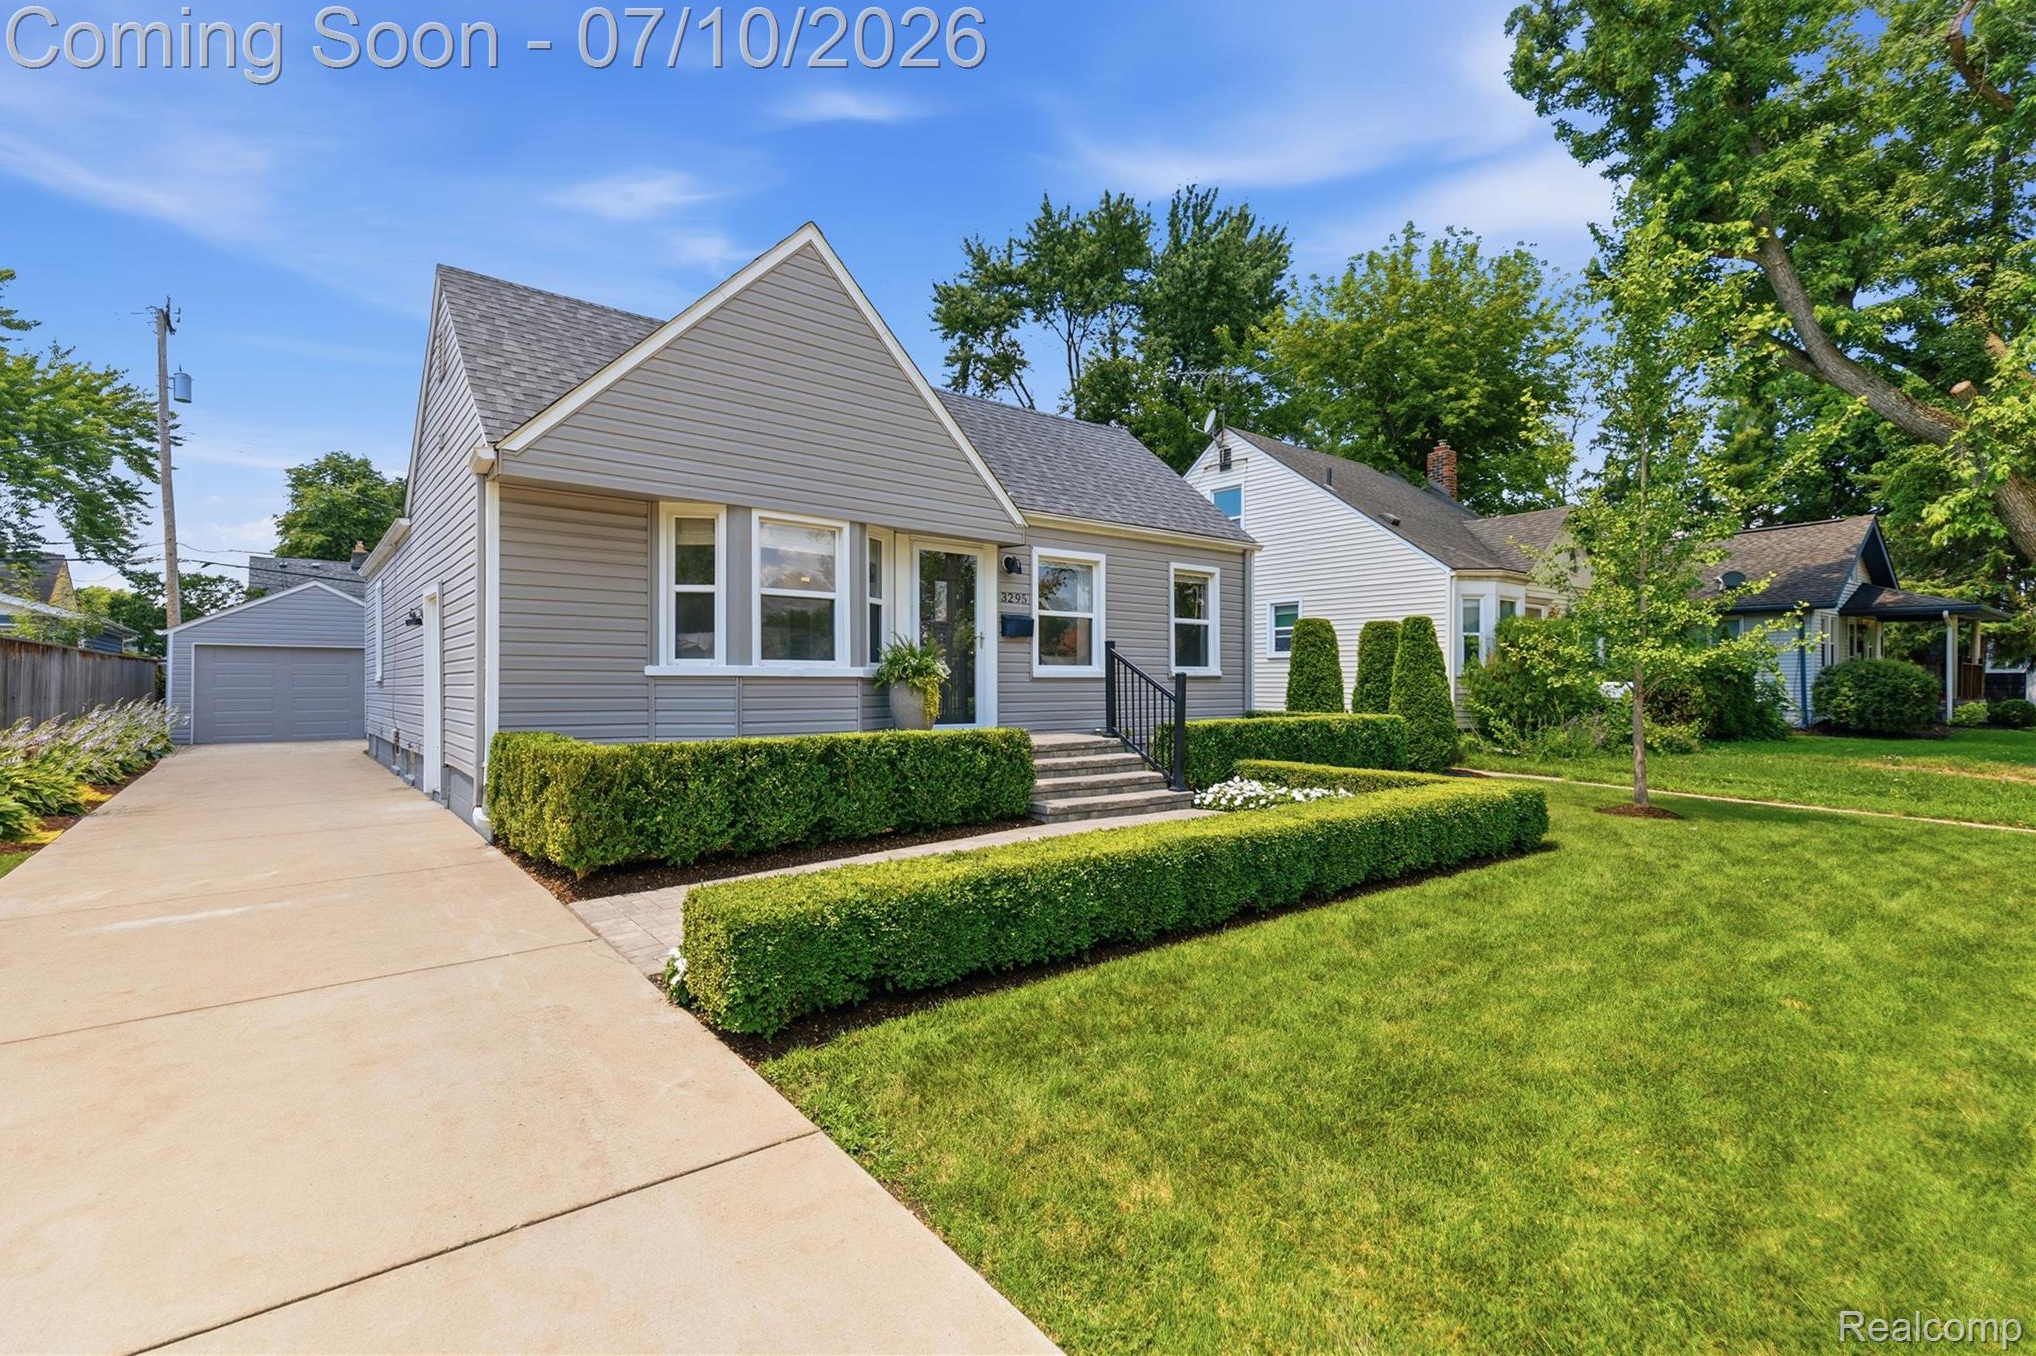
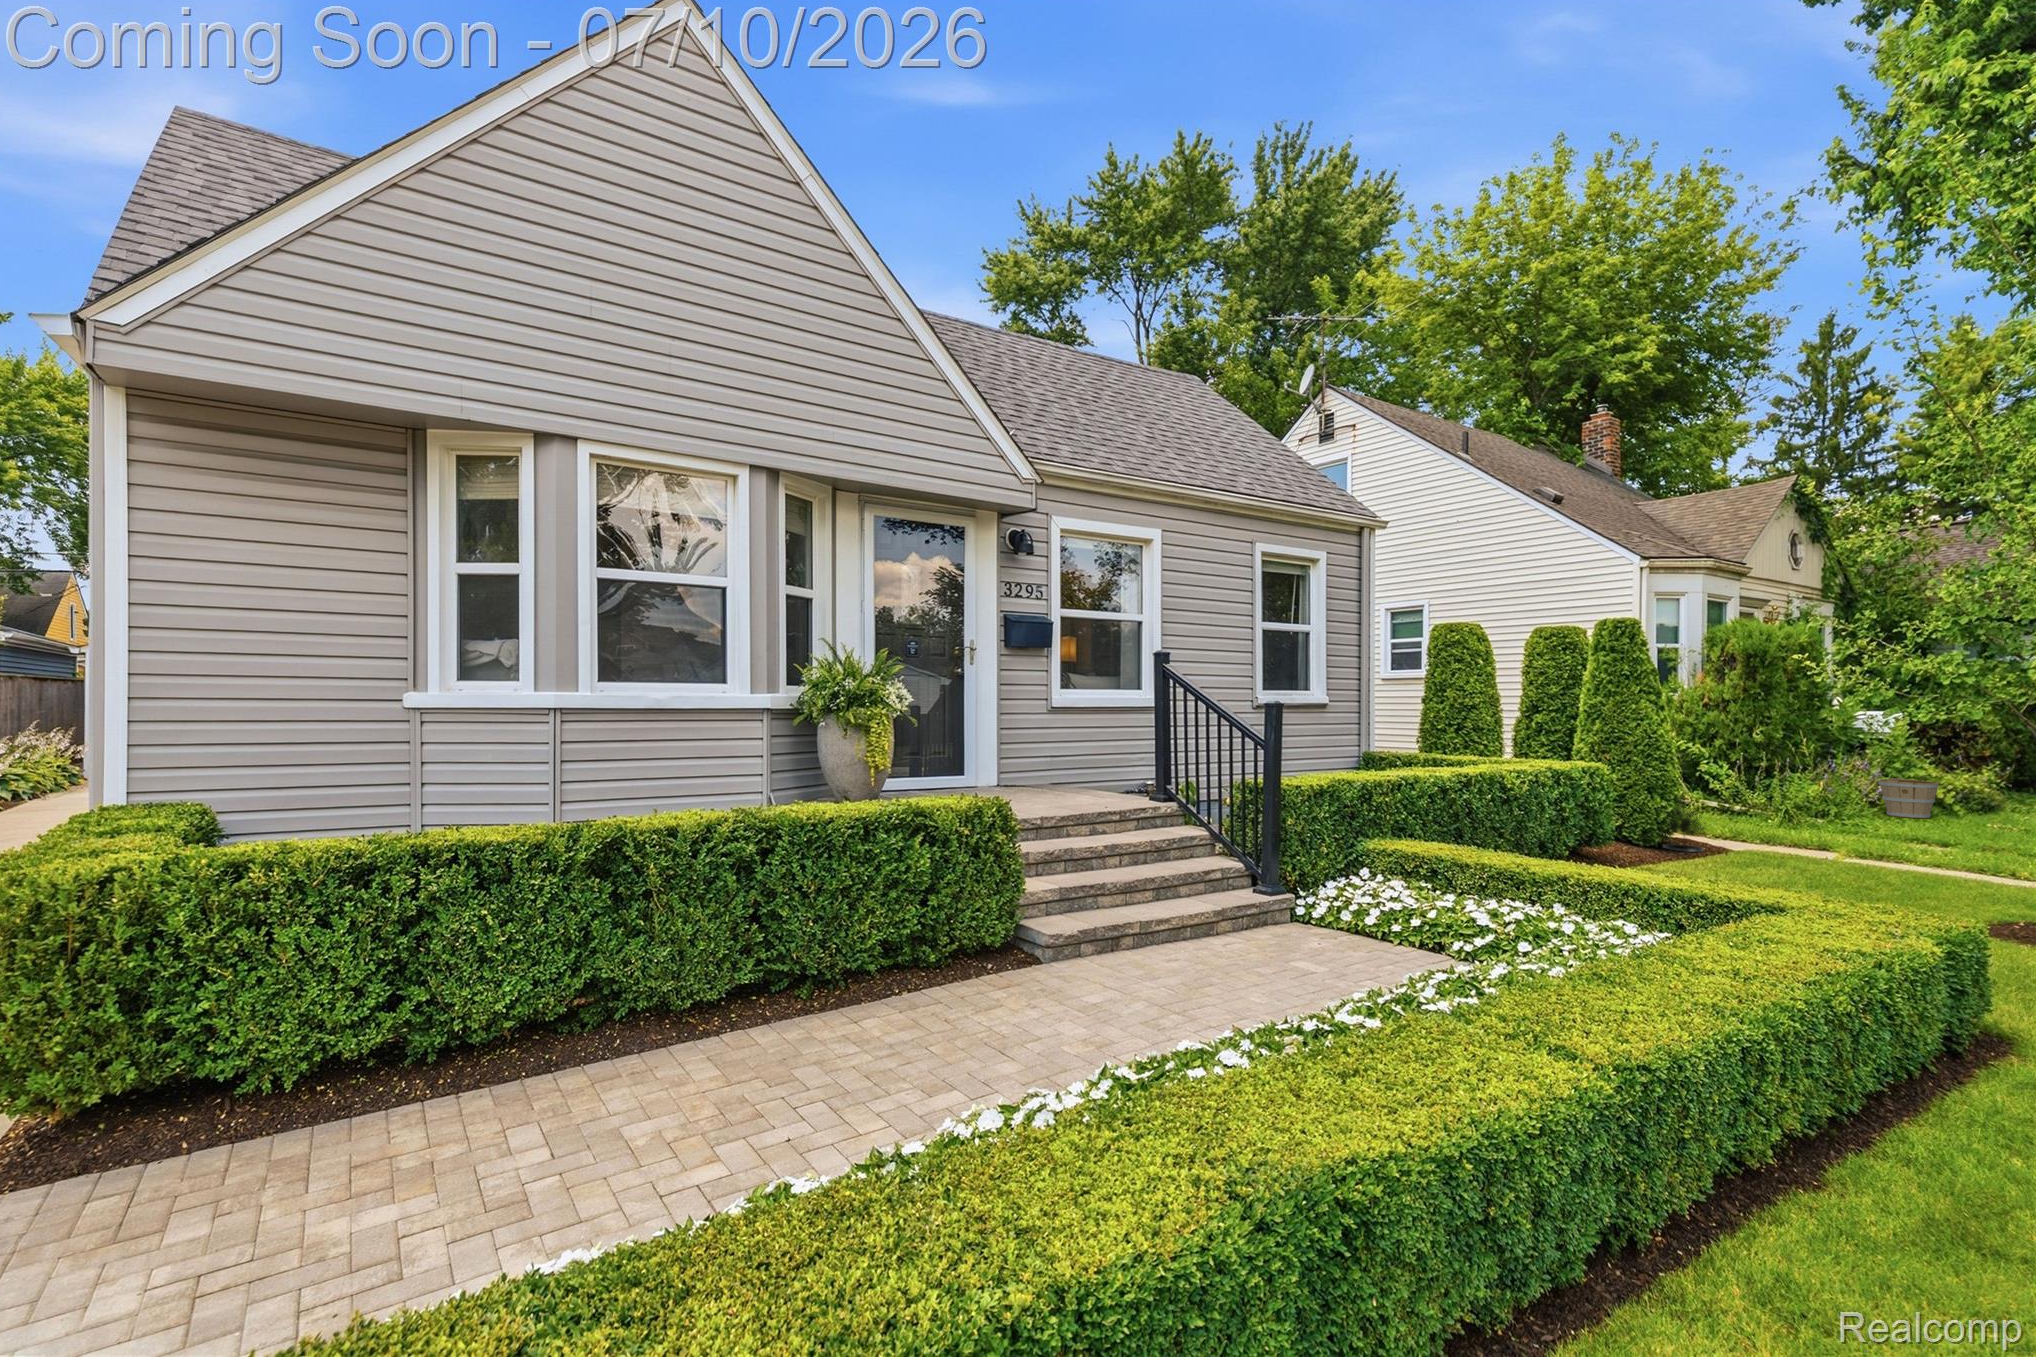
wooden bucket: none [1605,729,1643,757] -> present [1878,778,1939,818]

